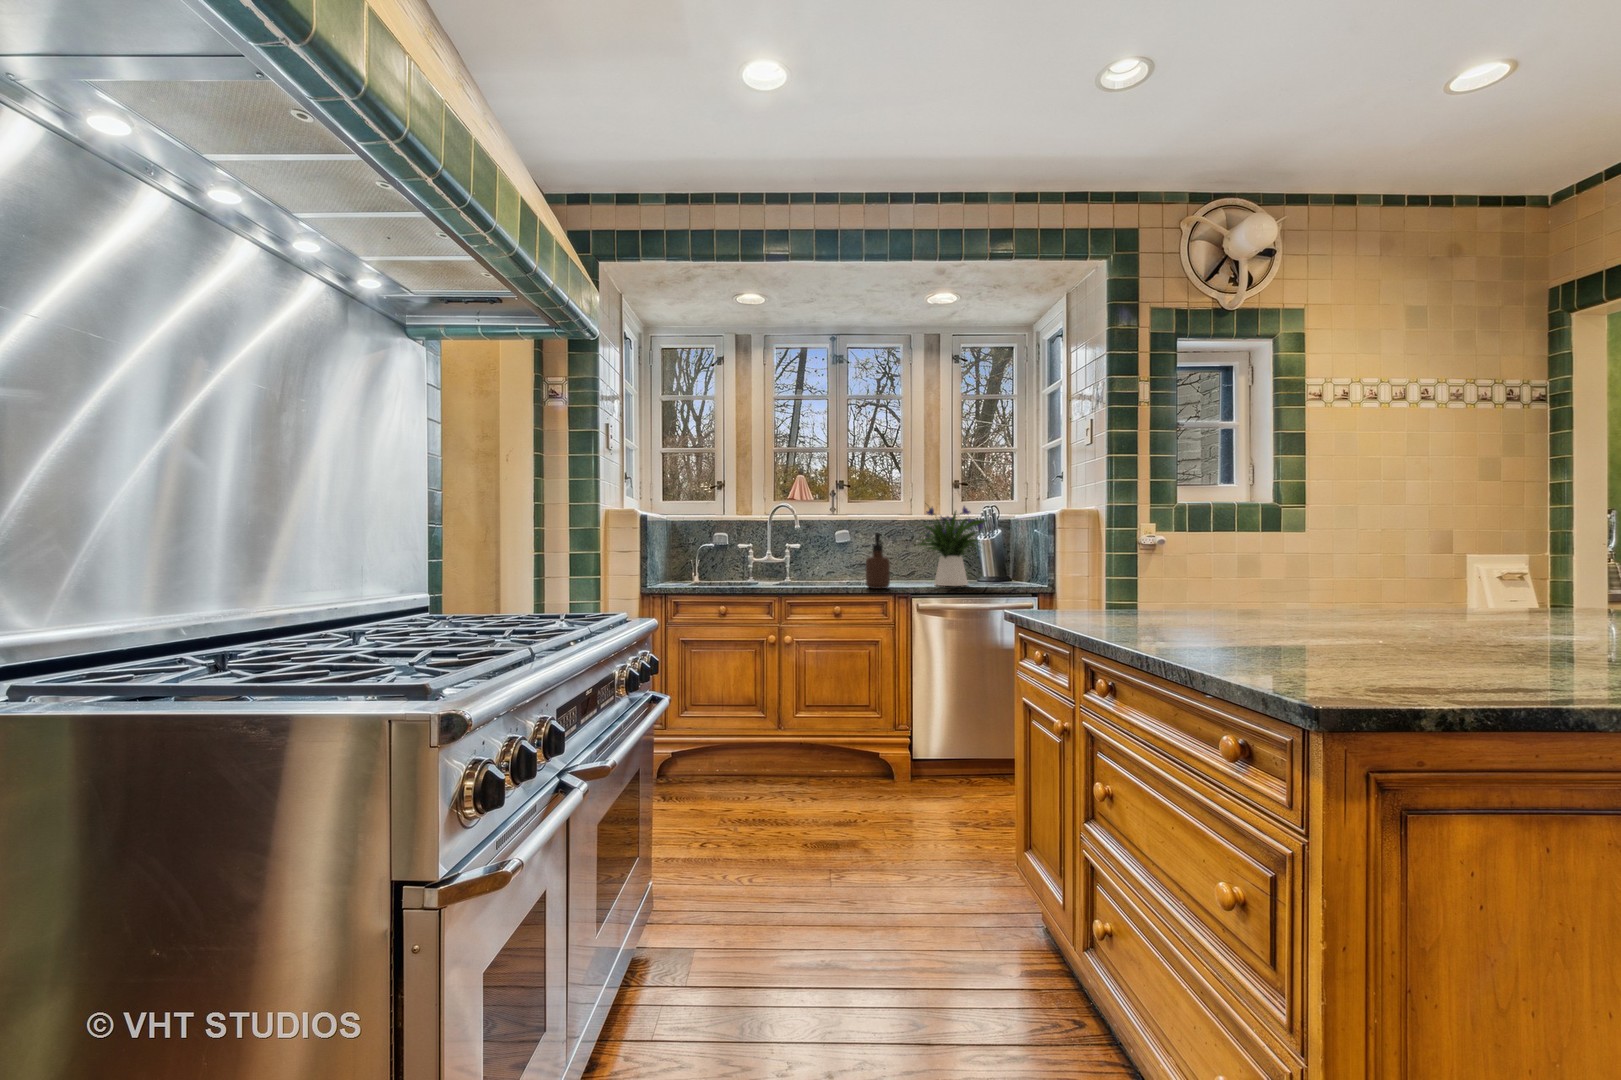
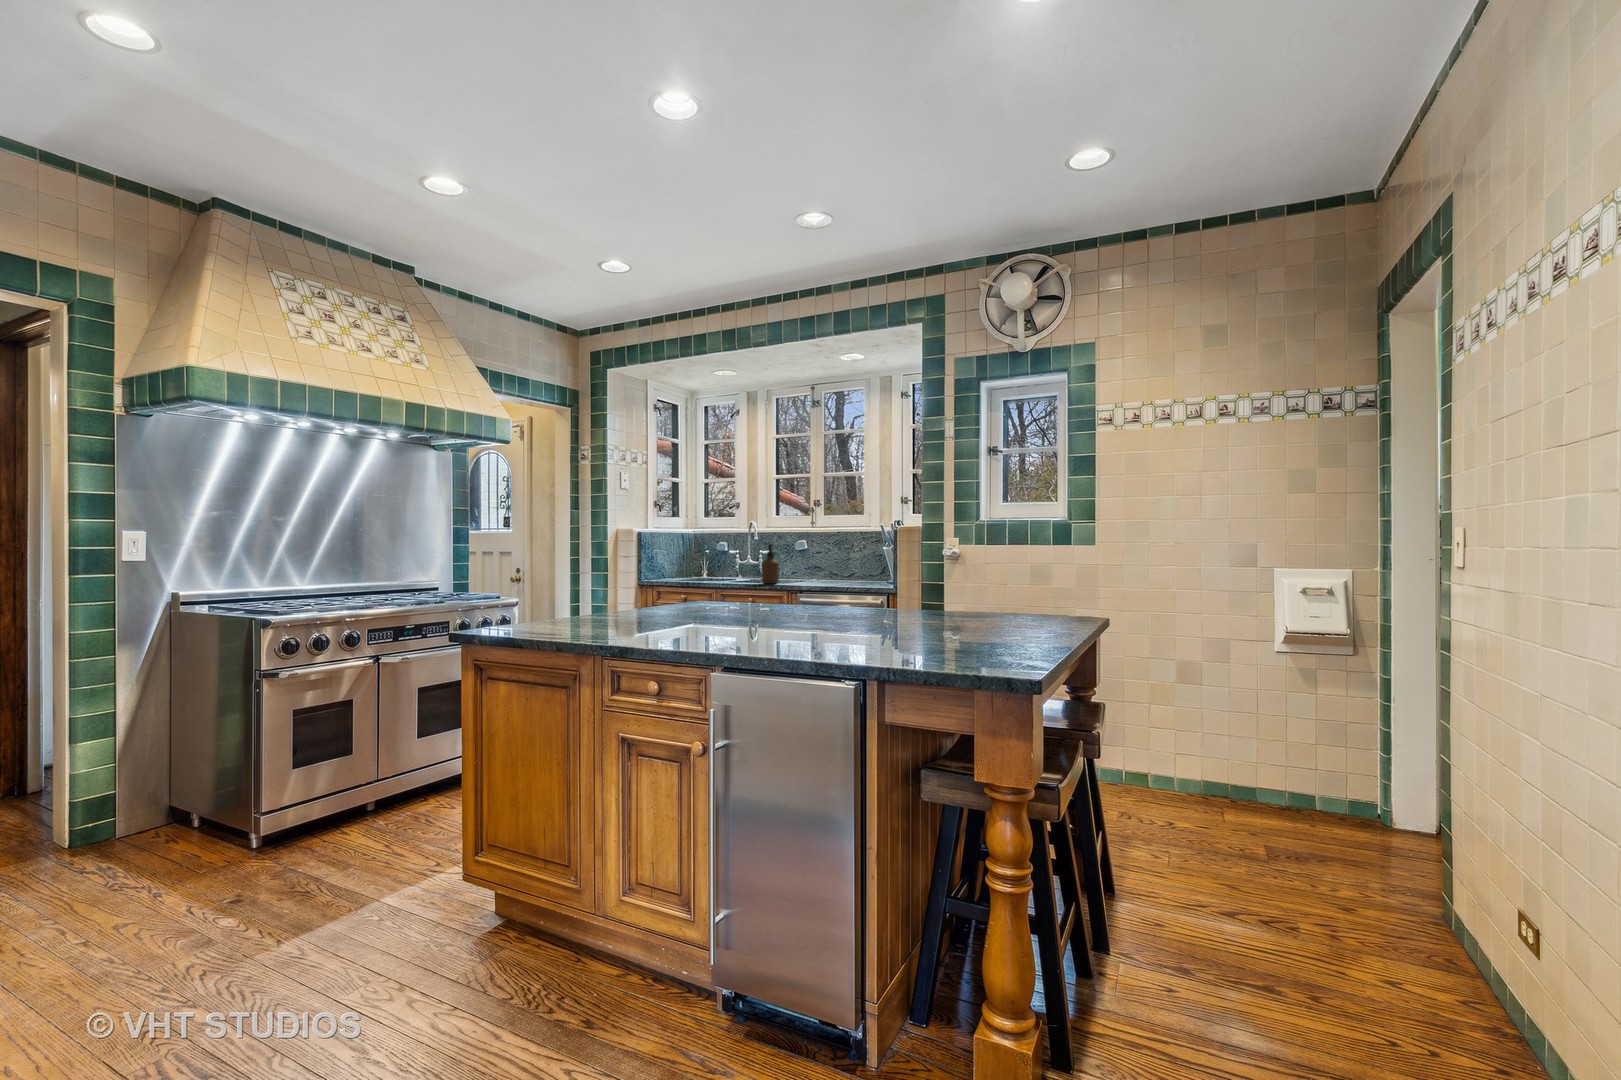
flower arrangement: present [921,503,986,586] -> none [799,520,861,584]

